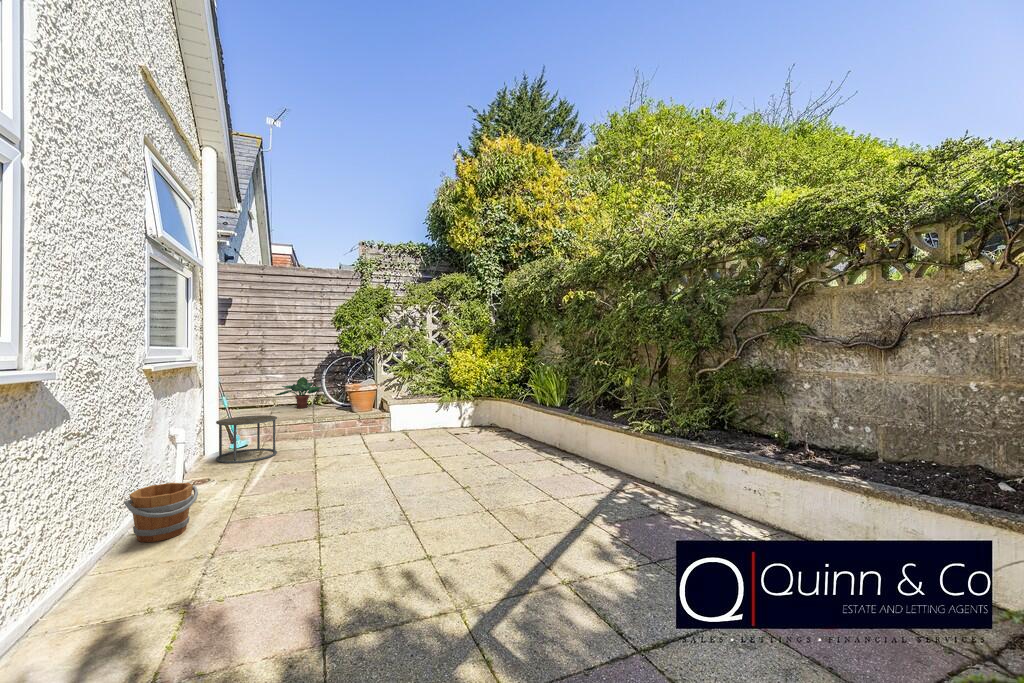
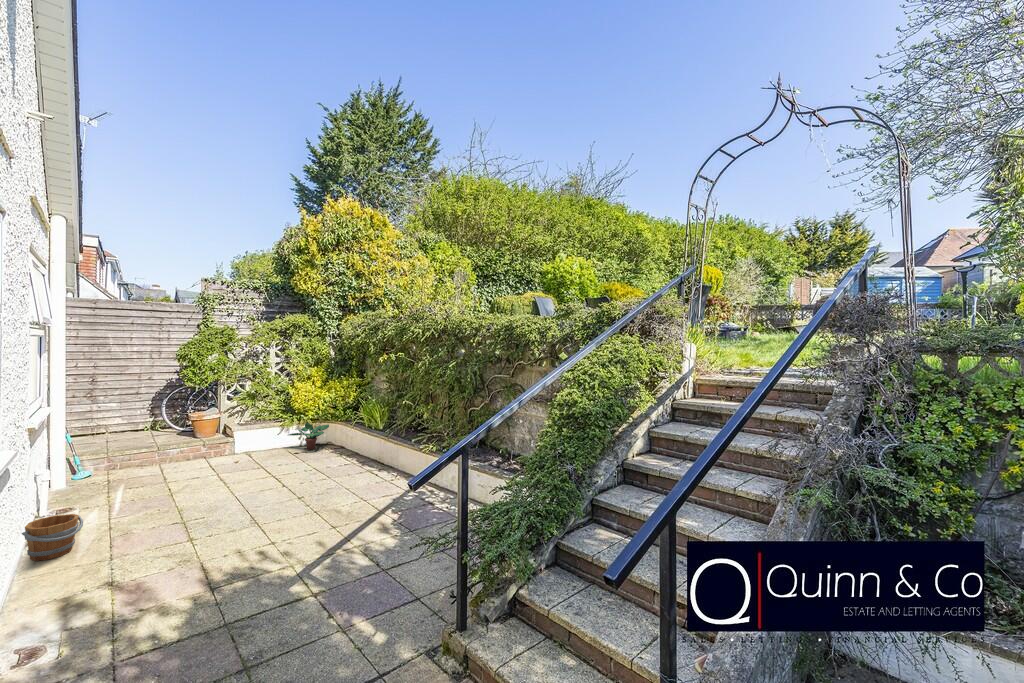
potted plant: present [275,377,322,408] -> present [288,423,329,450]
side table: present [216,415,277,463] -> none [62,448,126,493]

